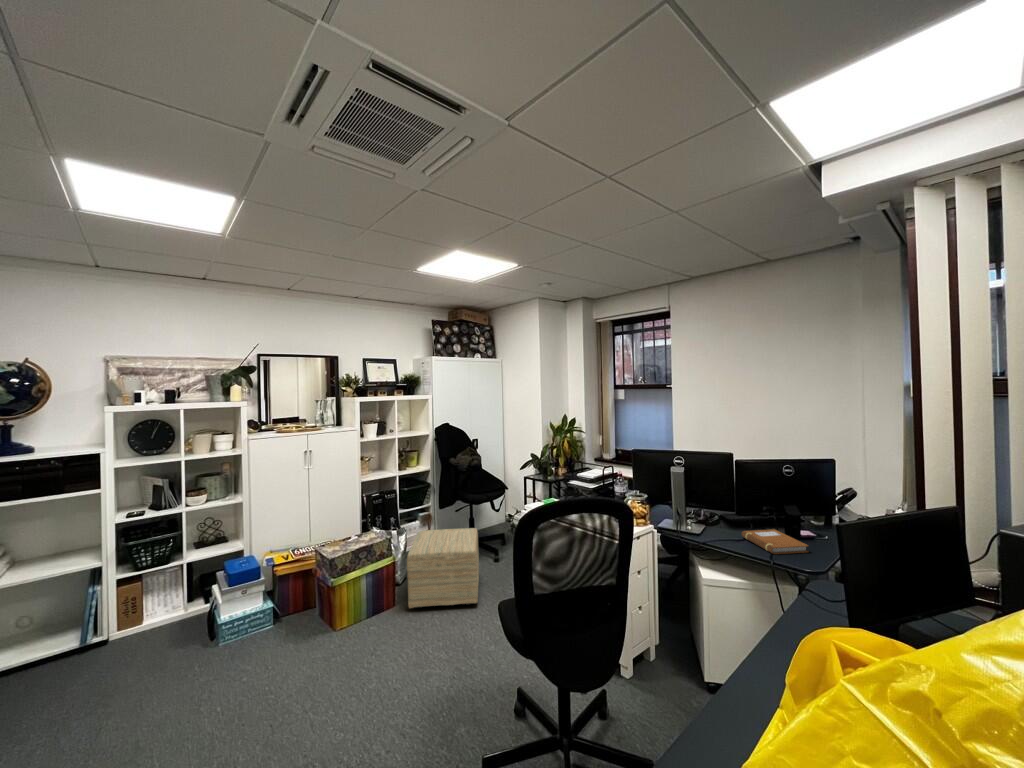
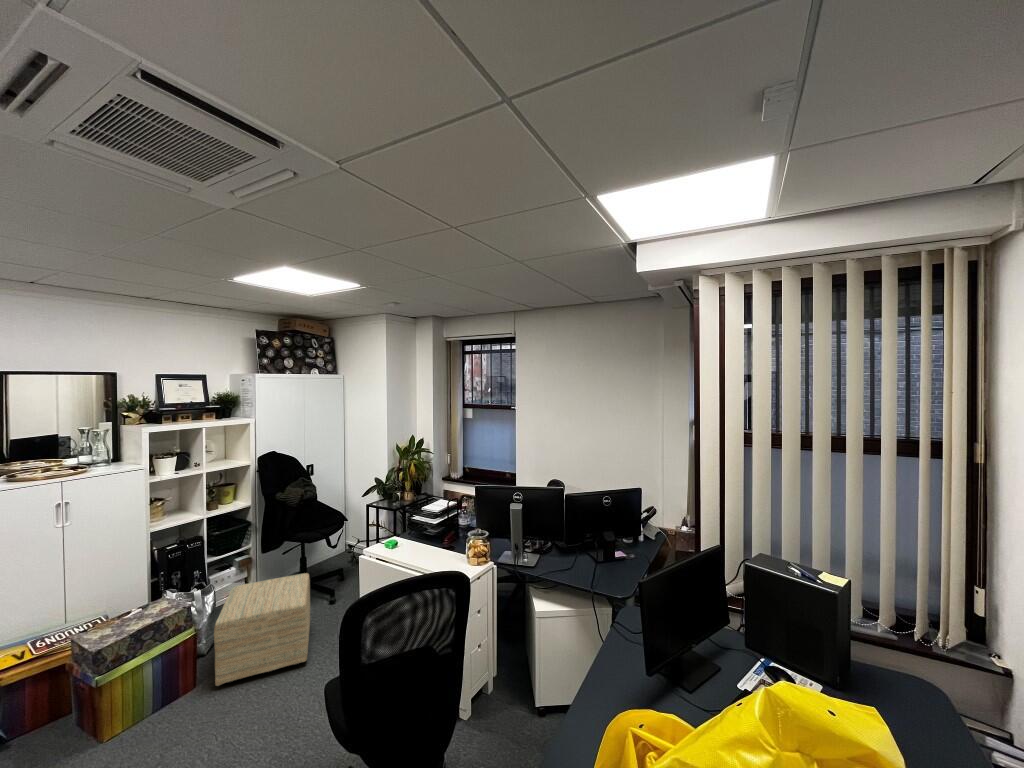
notebook: present [742,529,808,554] -> none [564,551,612,578]

